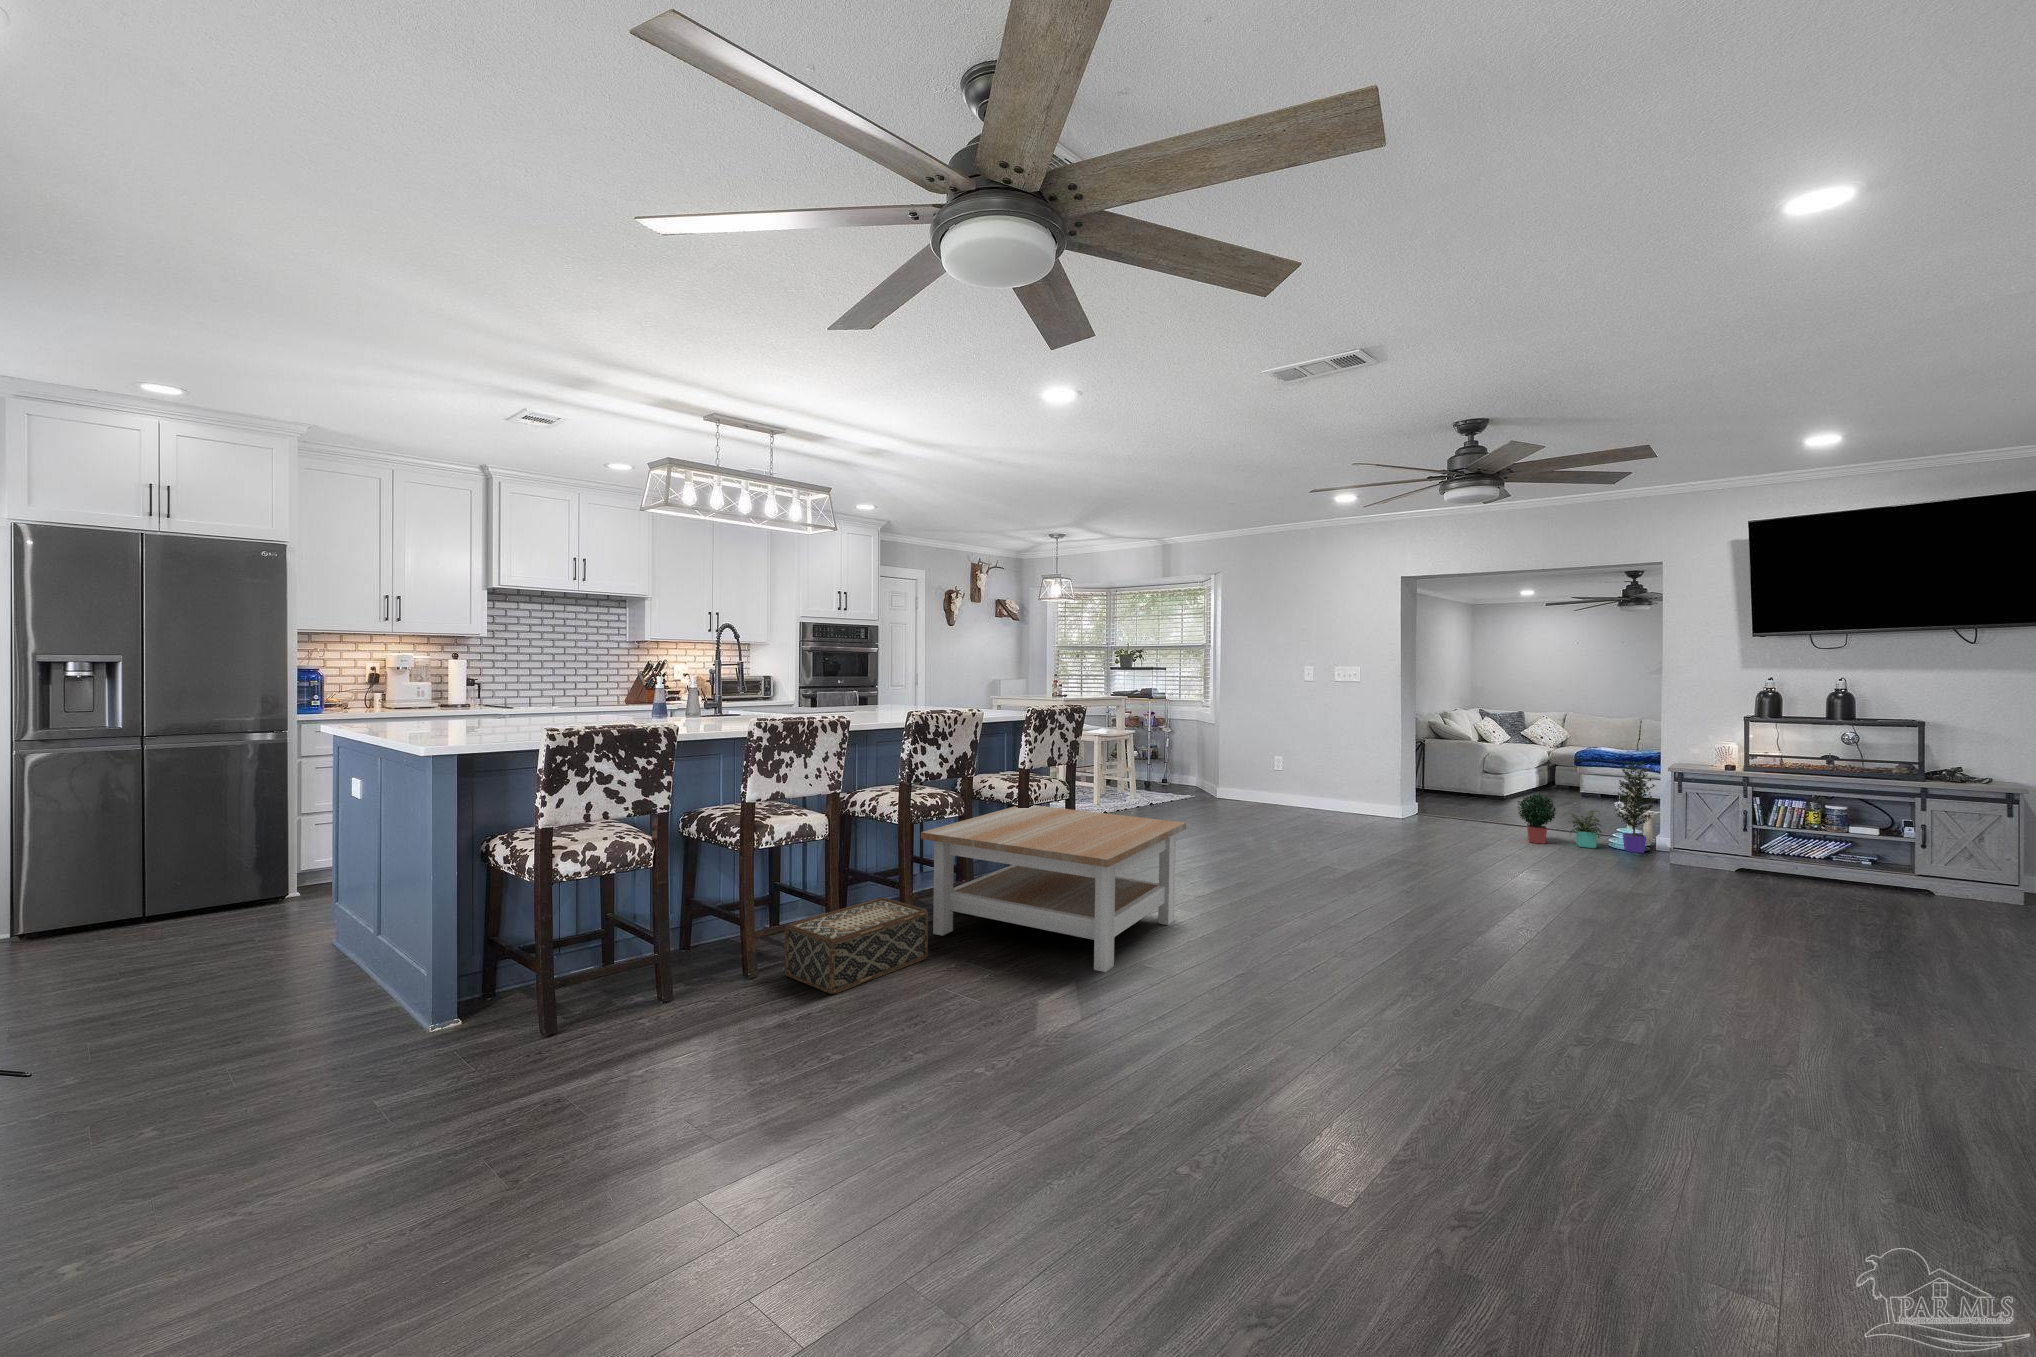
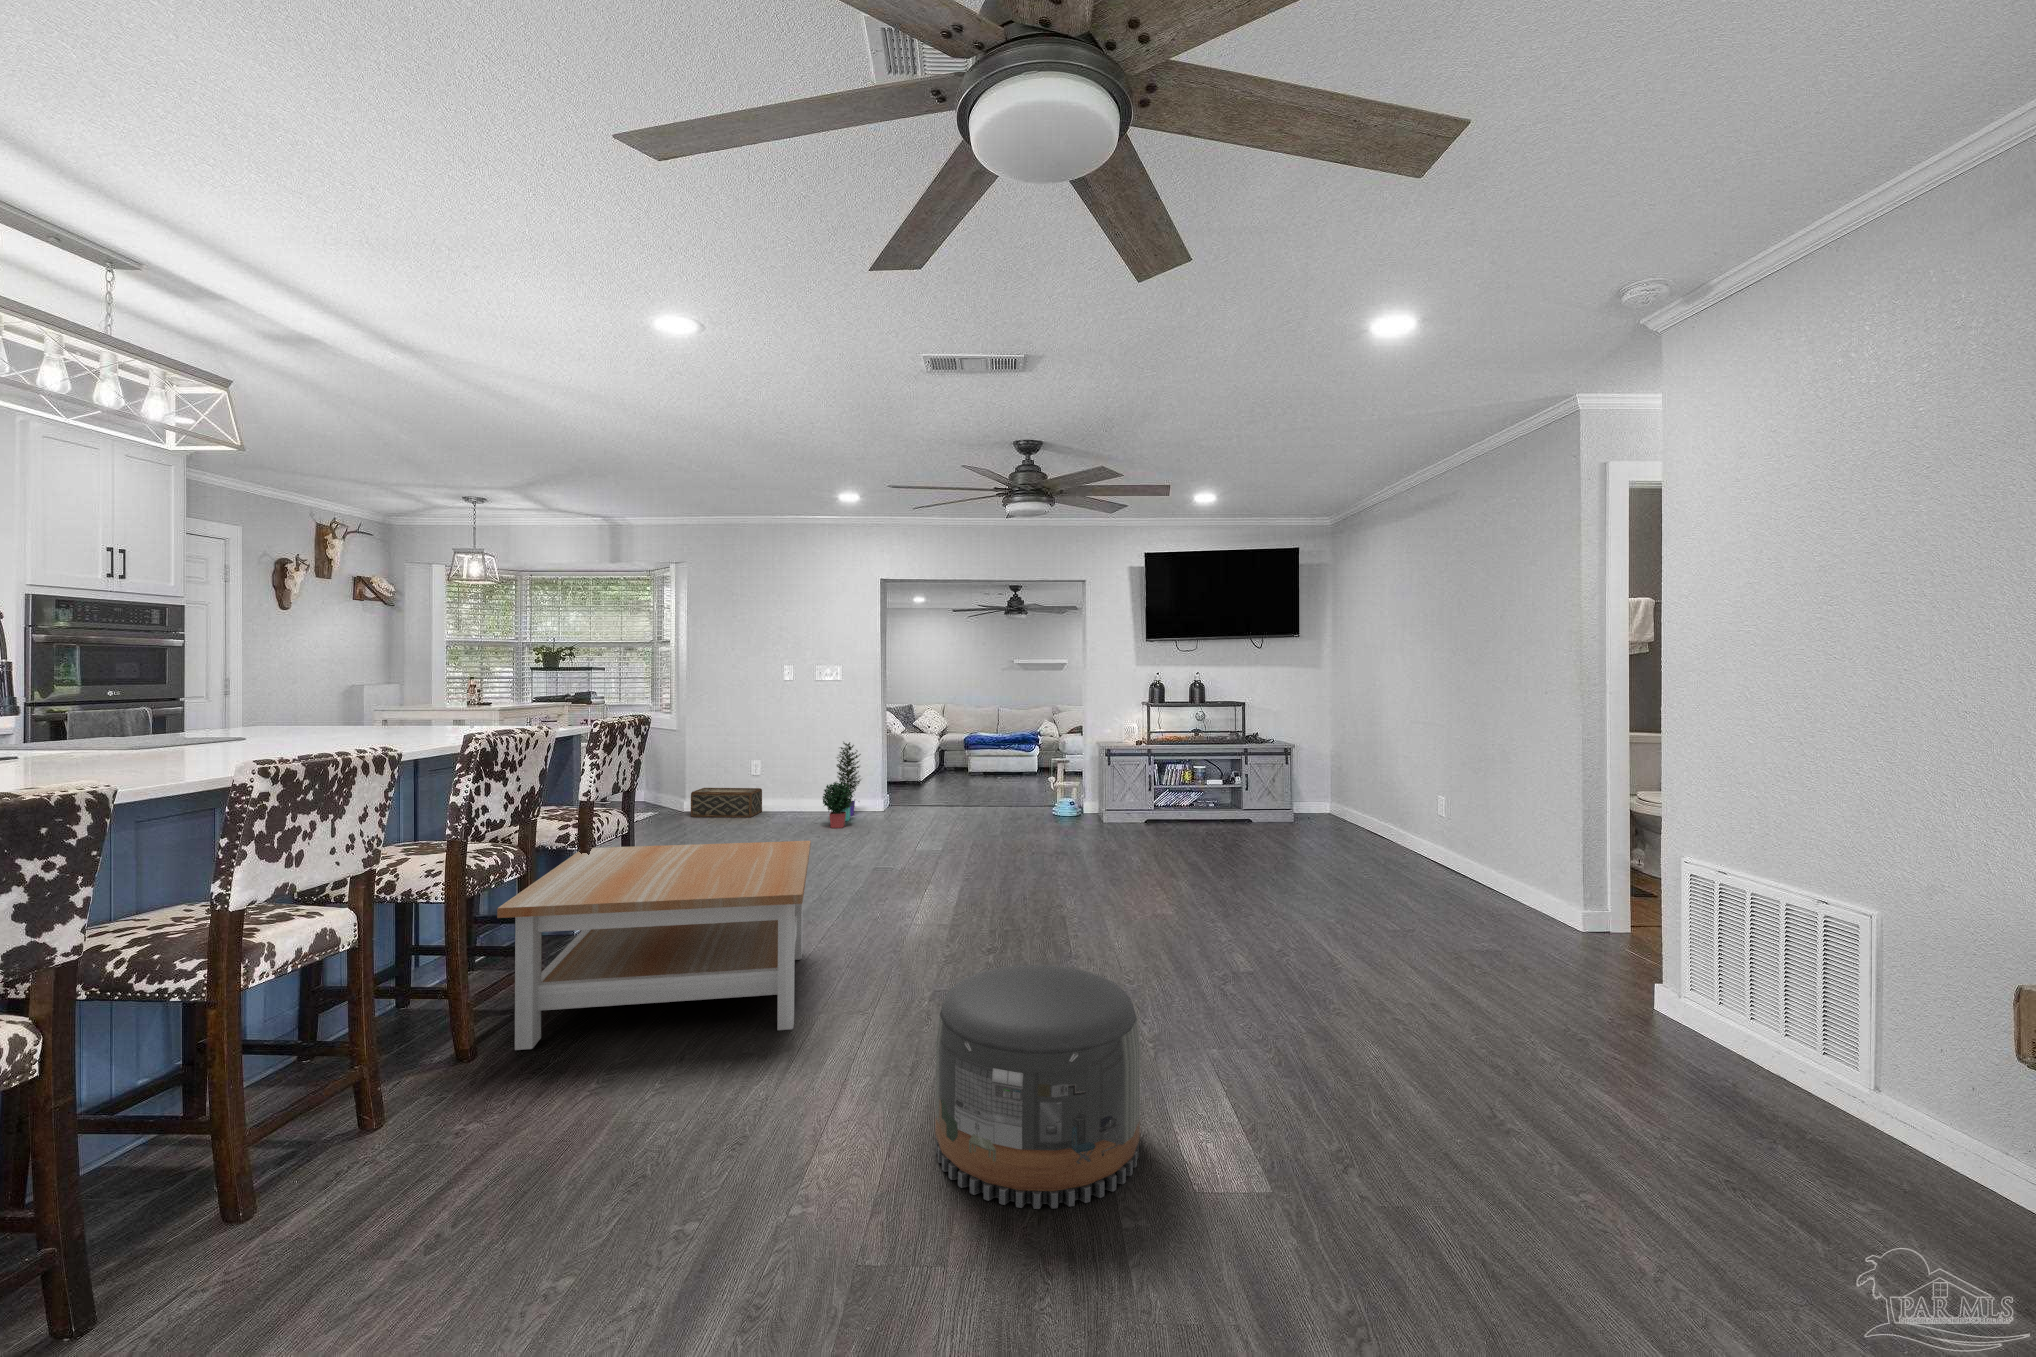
potted plant: present [1518,761,1656,853] -> present [823,742,861,828]
woven basket: present [785,898,928,994] -> present [691,788,762,817]
pouf: none [1095,949,1290,1177] -> present [935,964,1140,1209]

